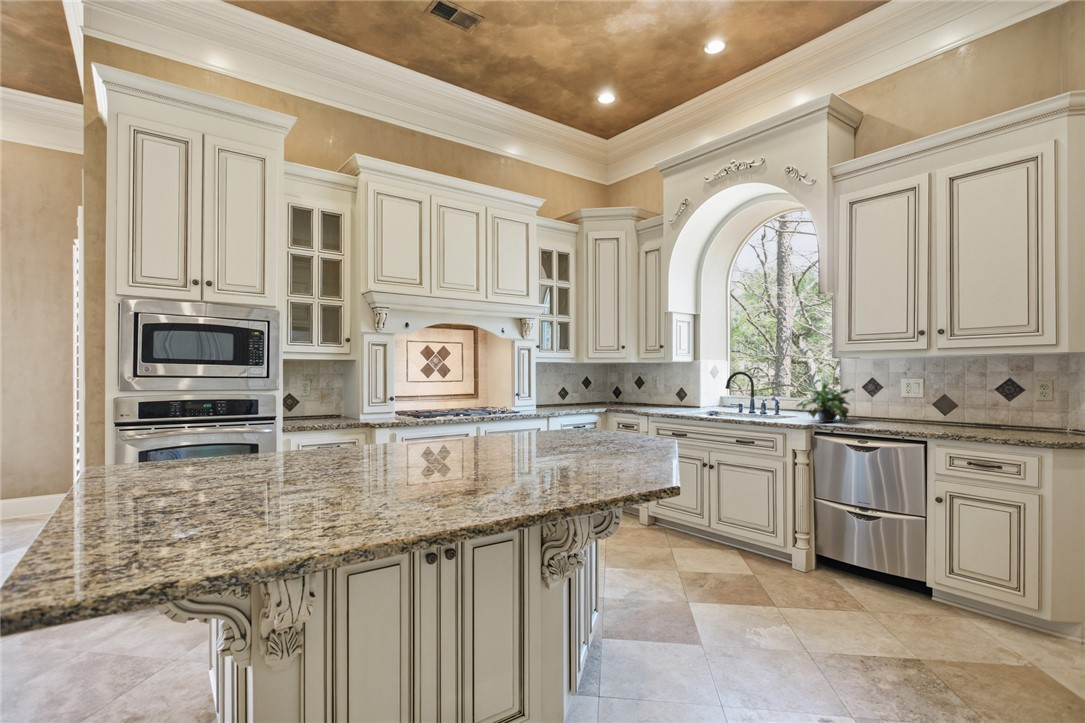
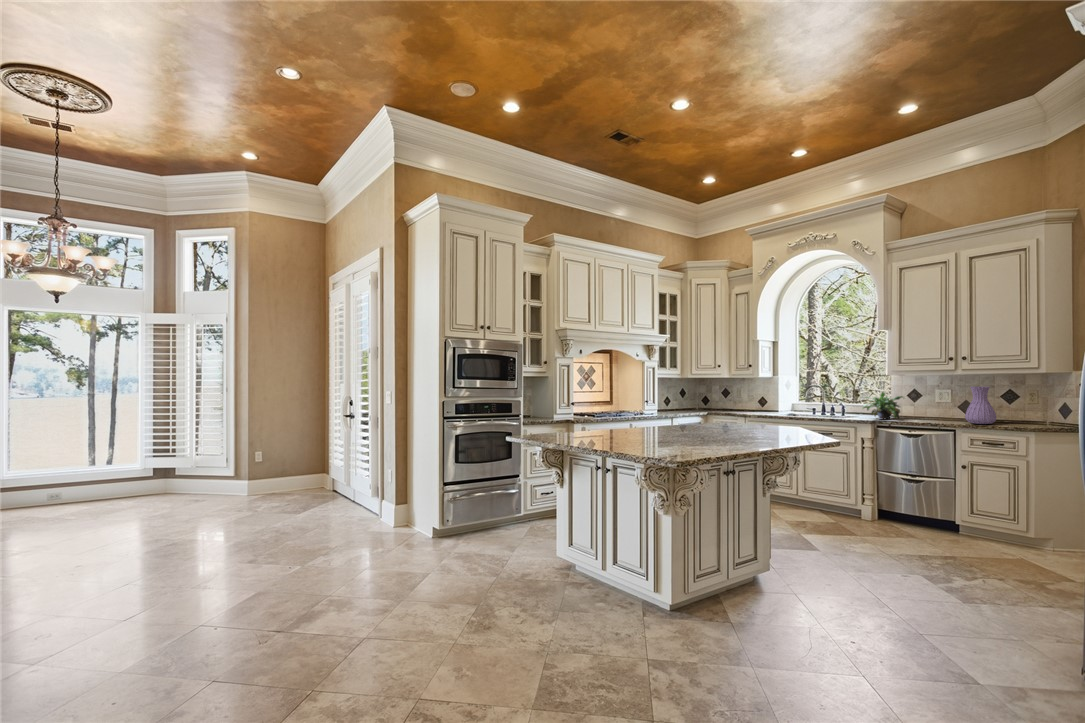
vase: none [942,374,990,433] -> present [965,386,996,424]

